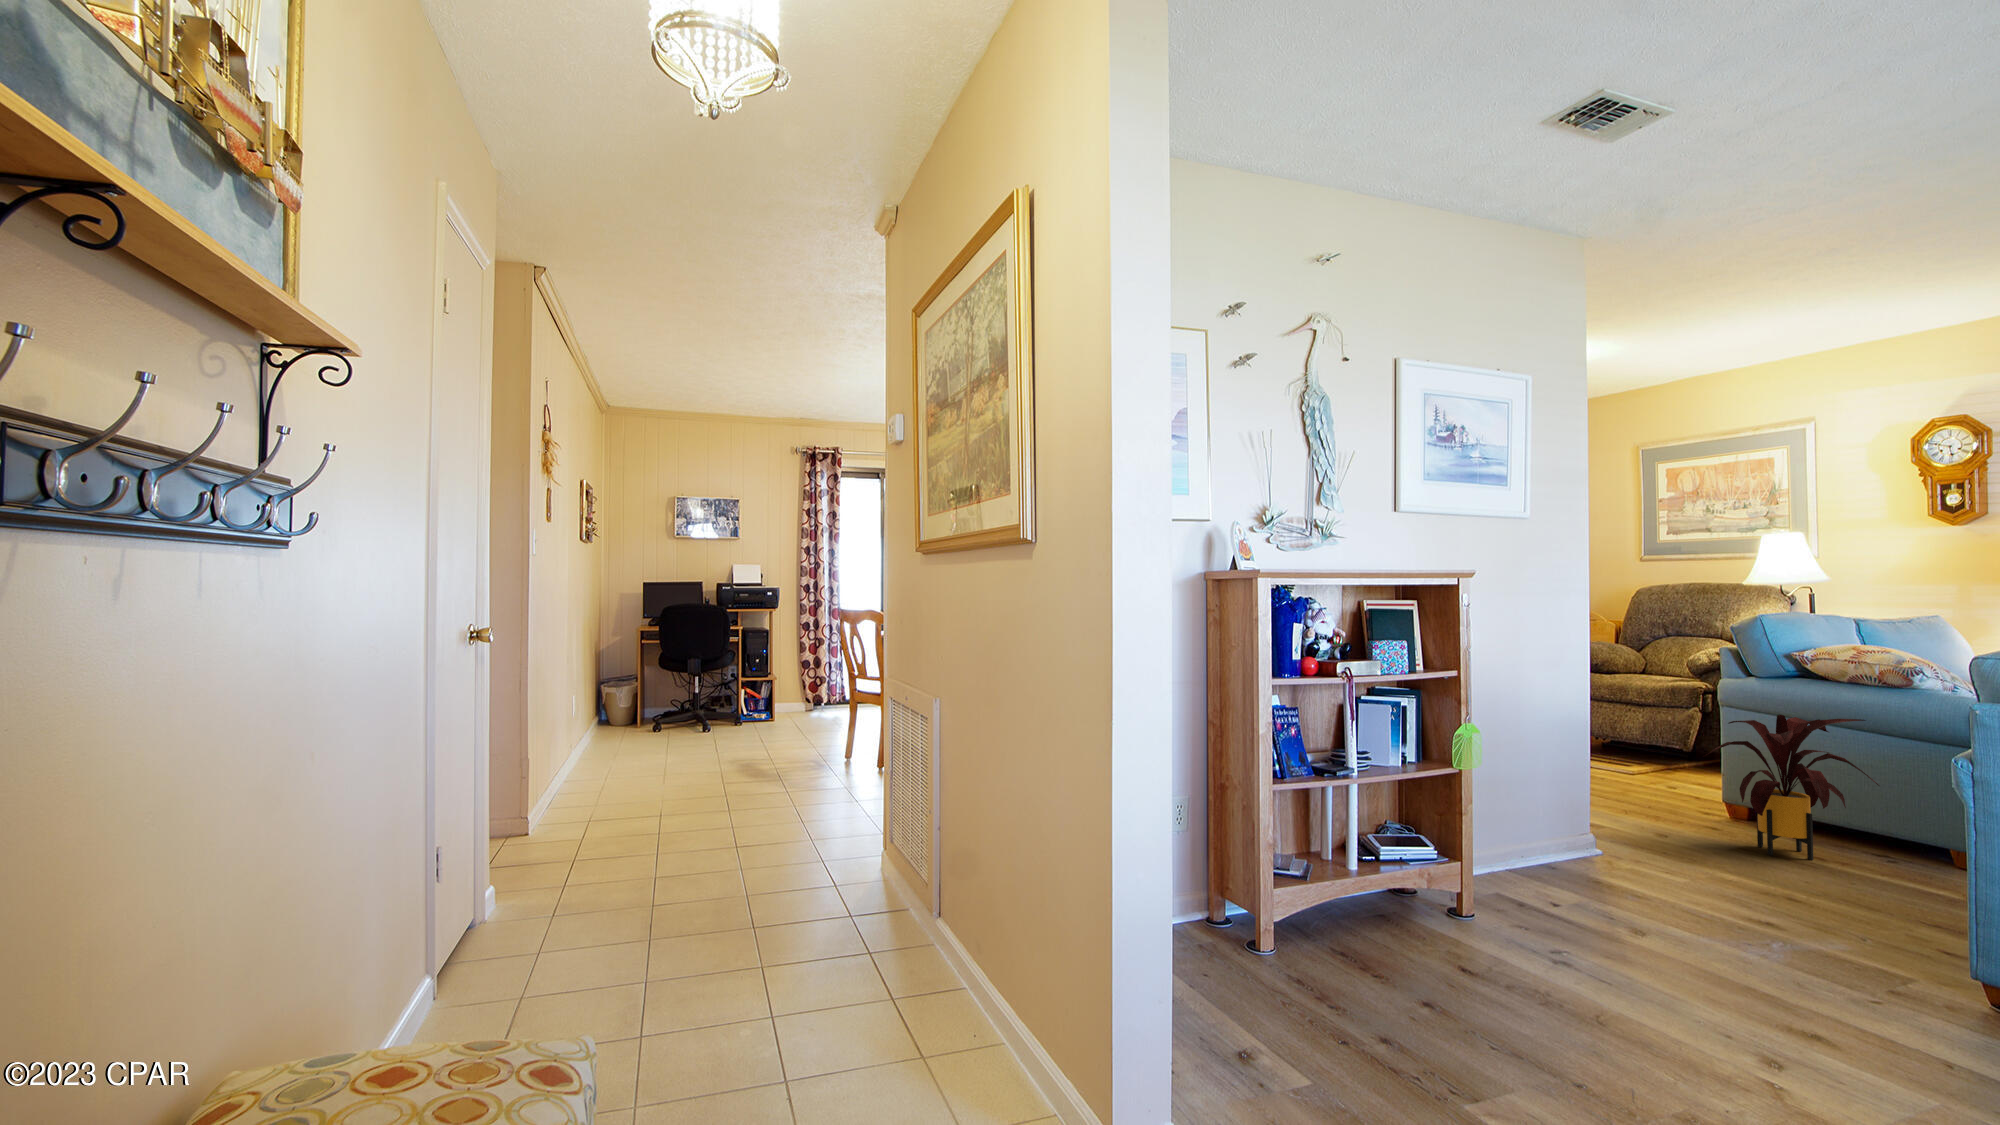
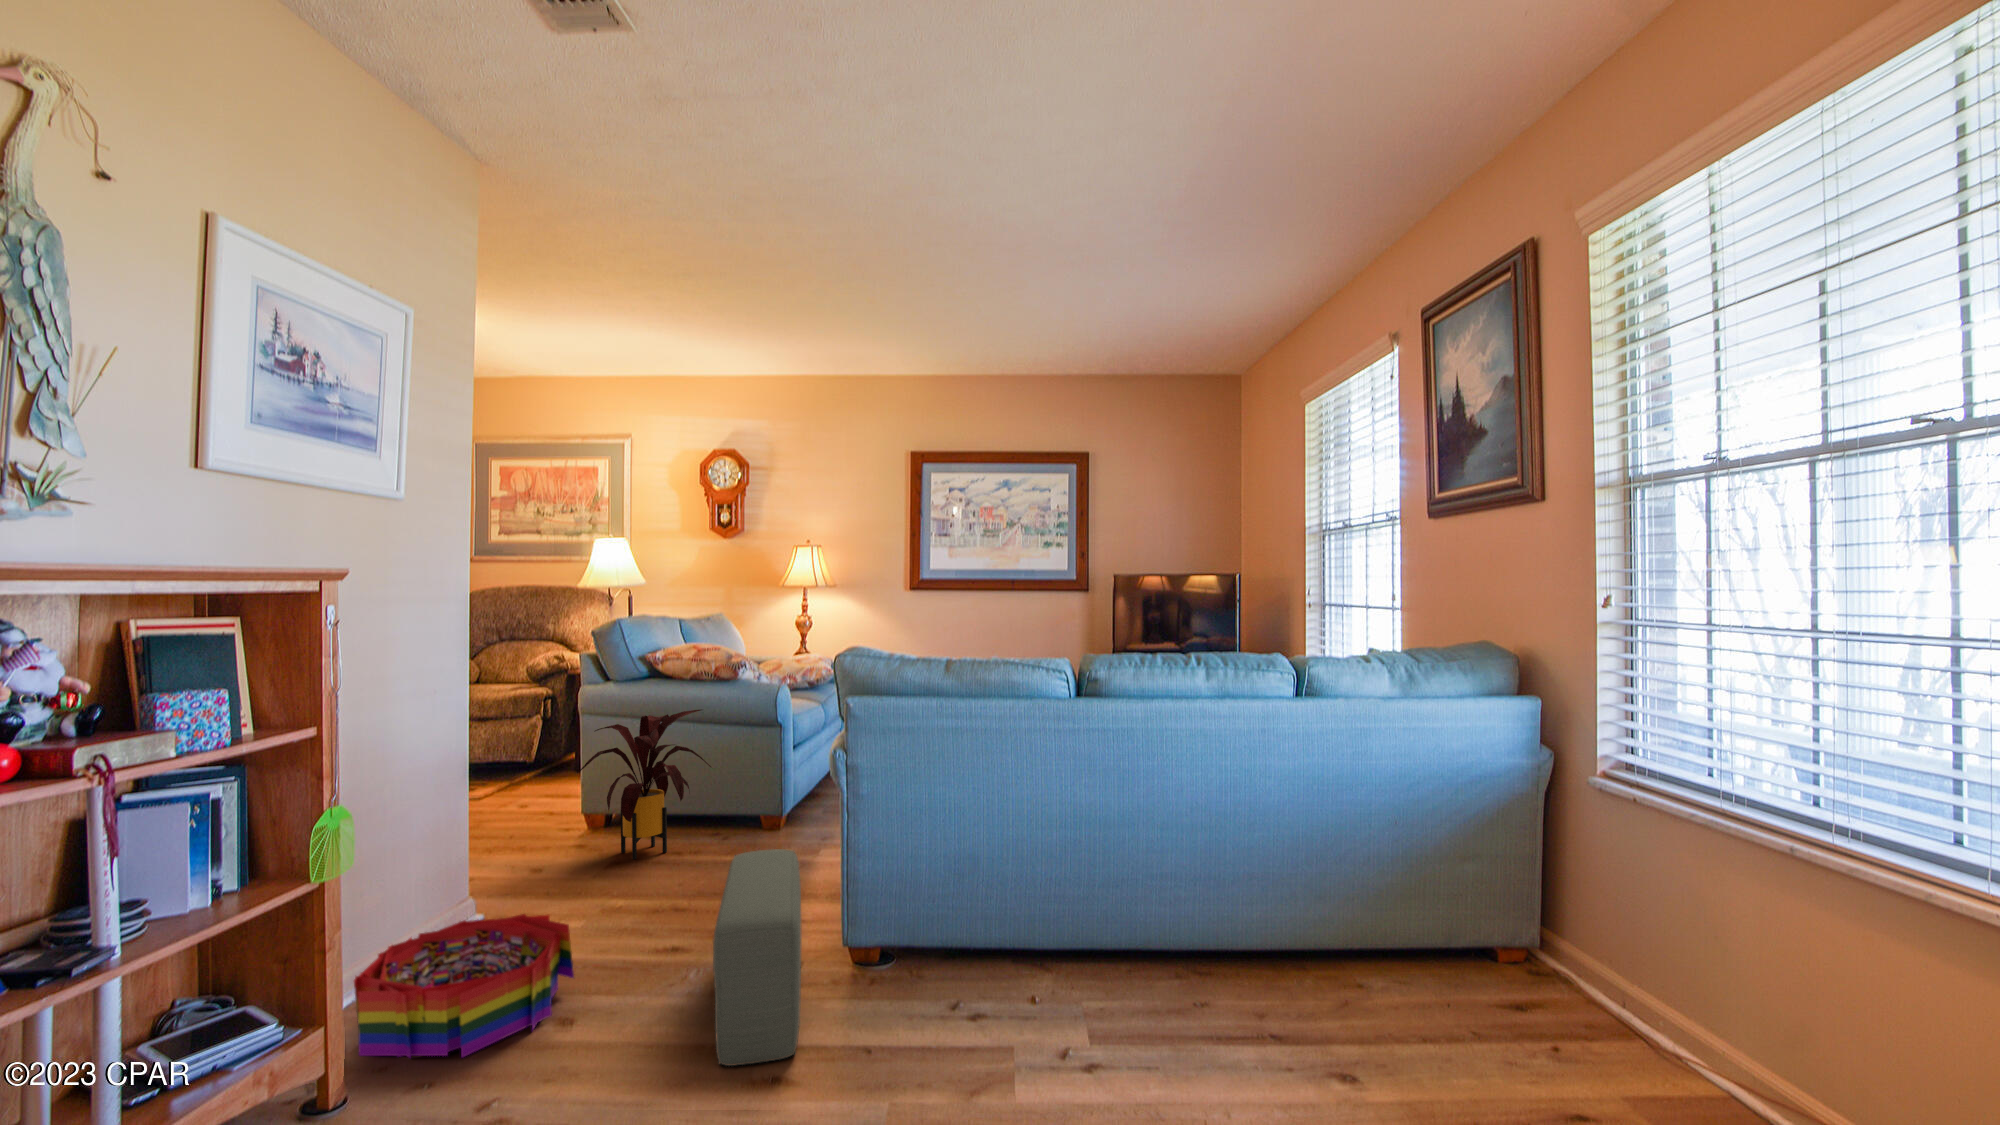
storage bin: none [1487,837,1658,932] -> present [354,914,574,1058]
pouf: none [1767,856,1930,1047] -> present [713,849,802,1066]

